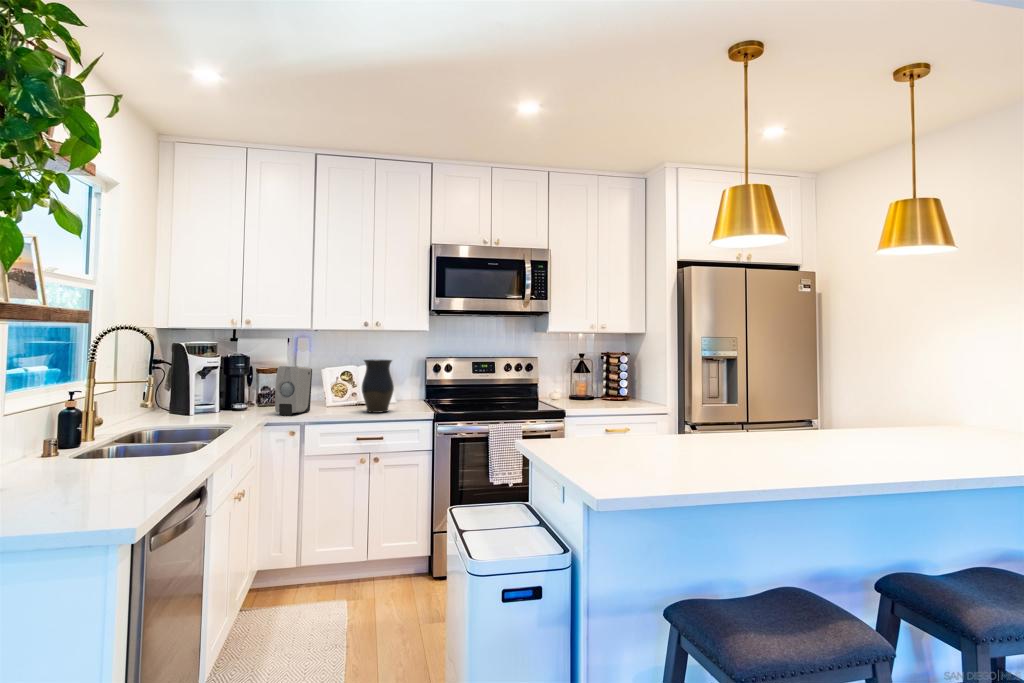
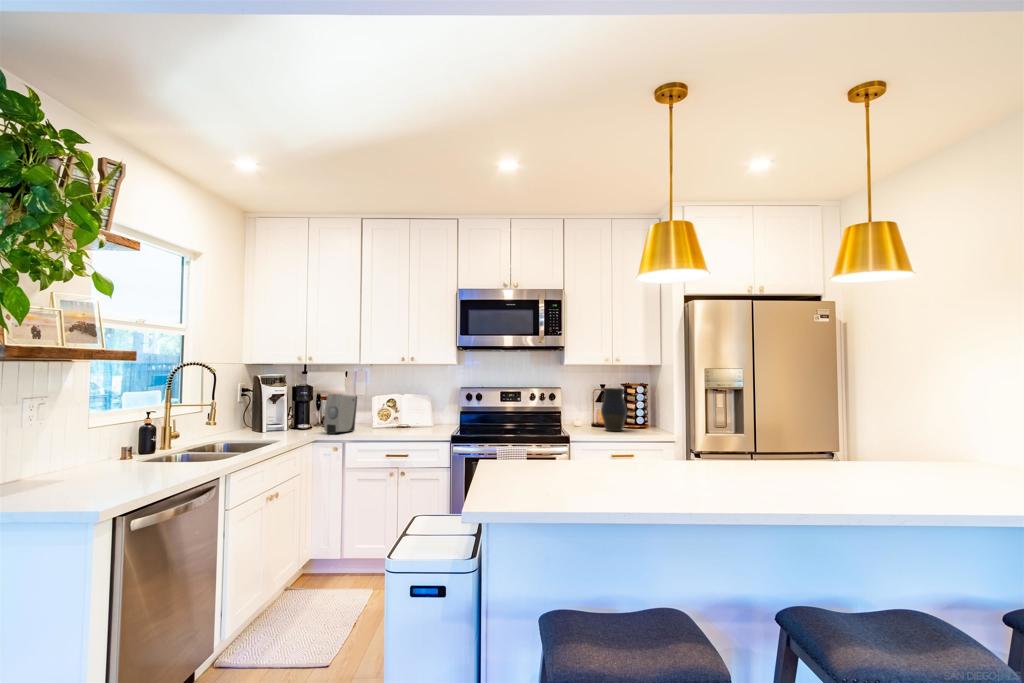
vase: present [362,360,394,413] -> present [601,388,627,431]

